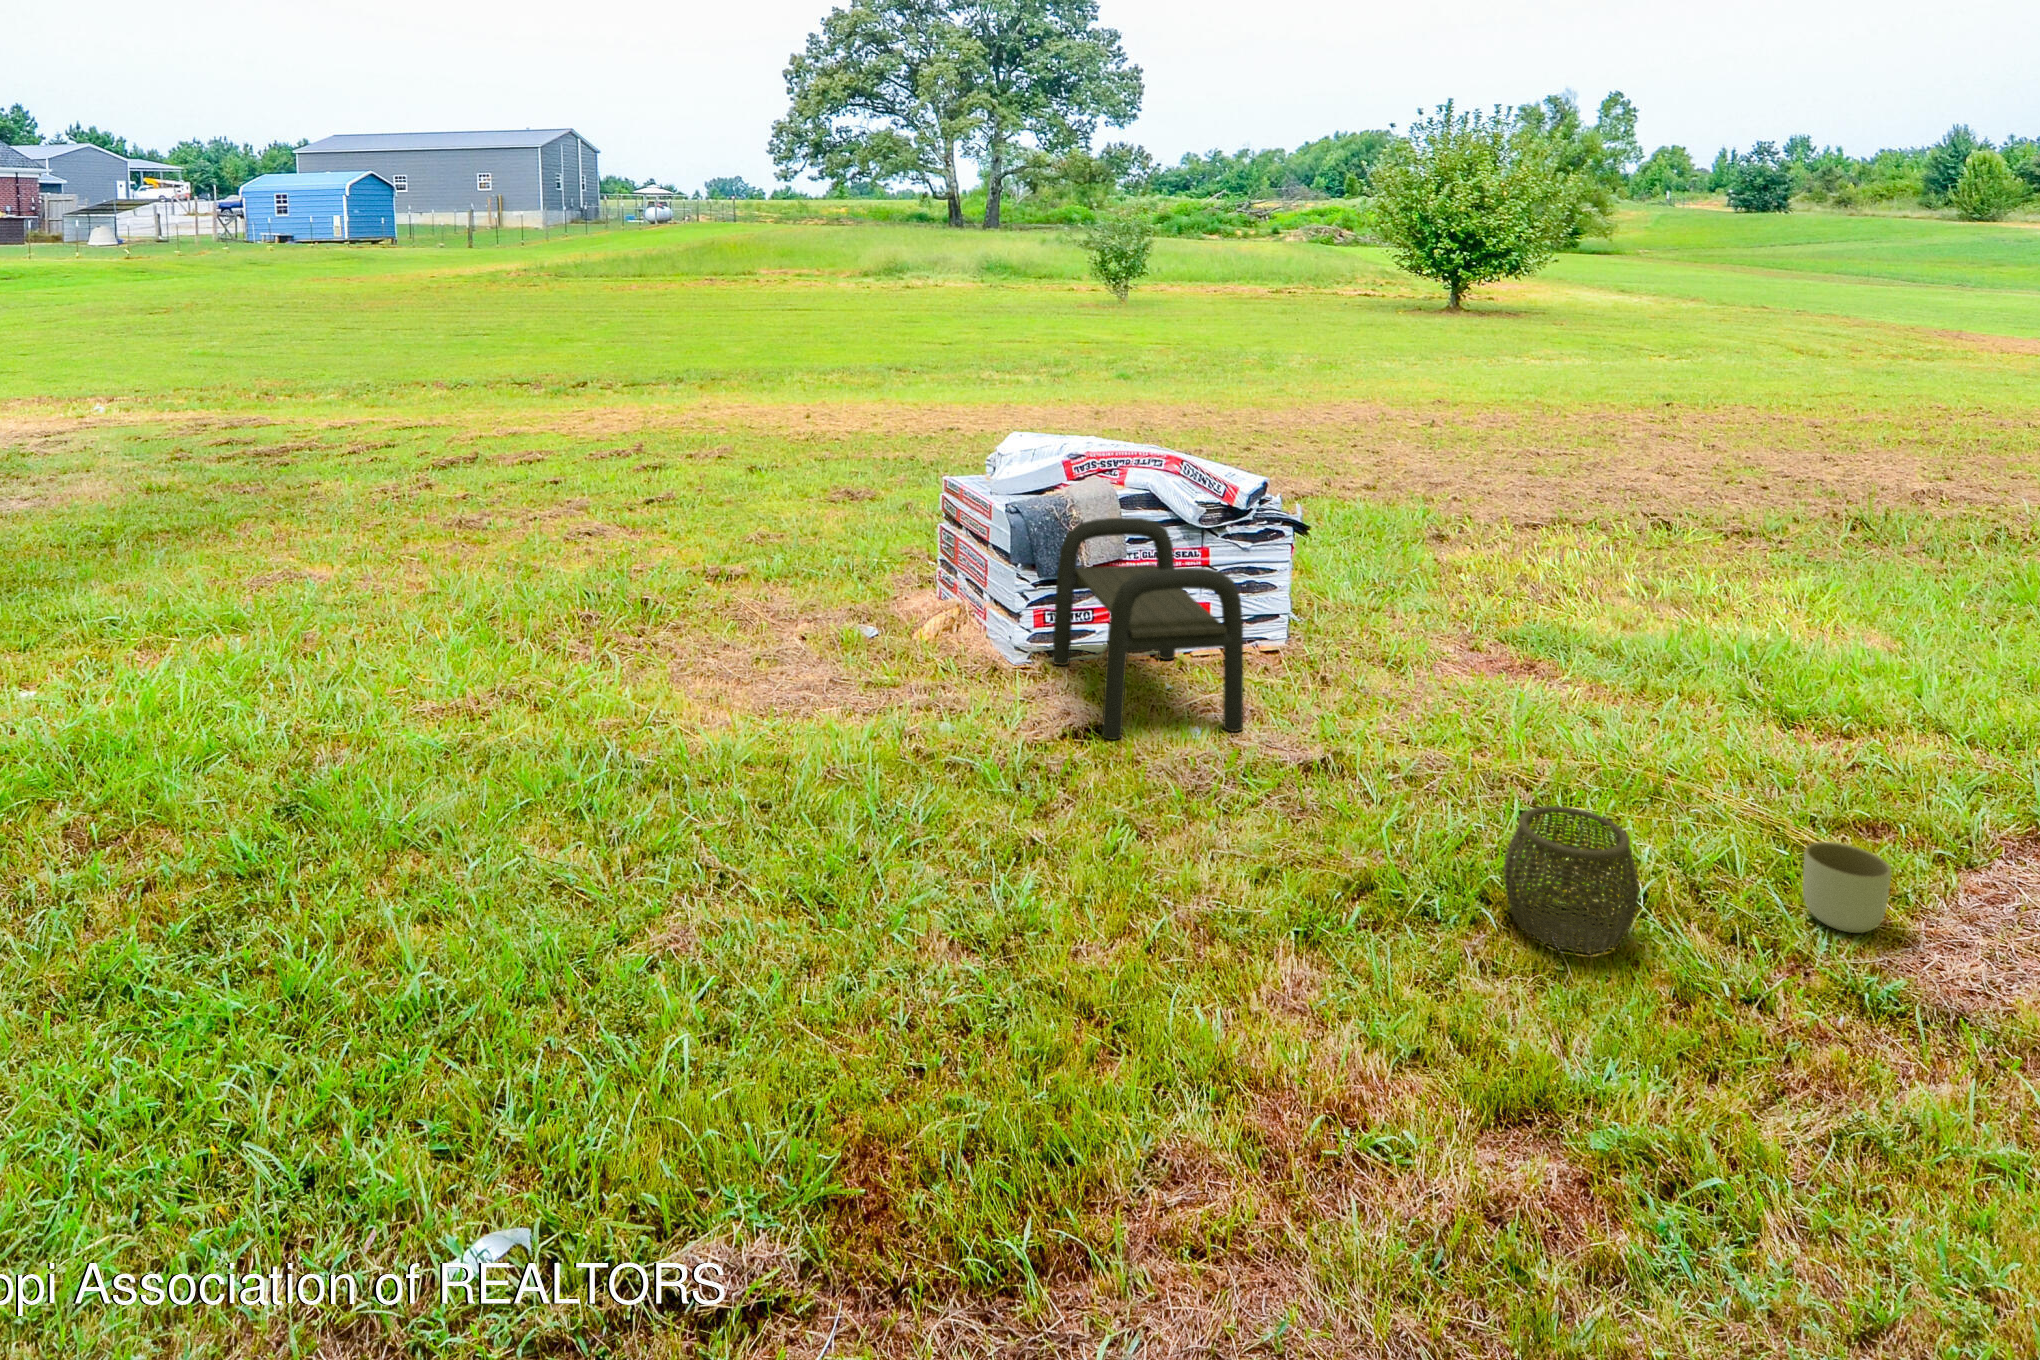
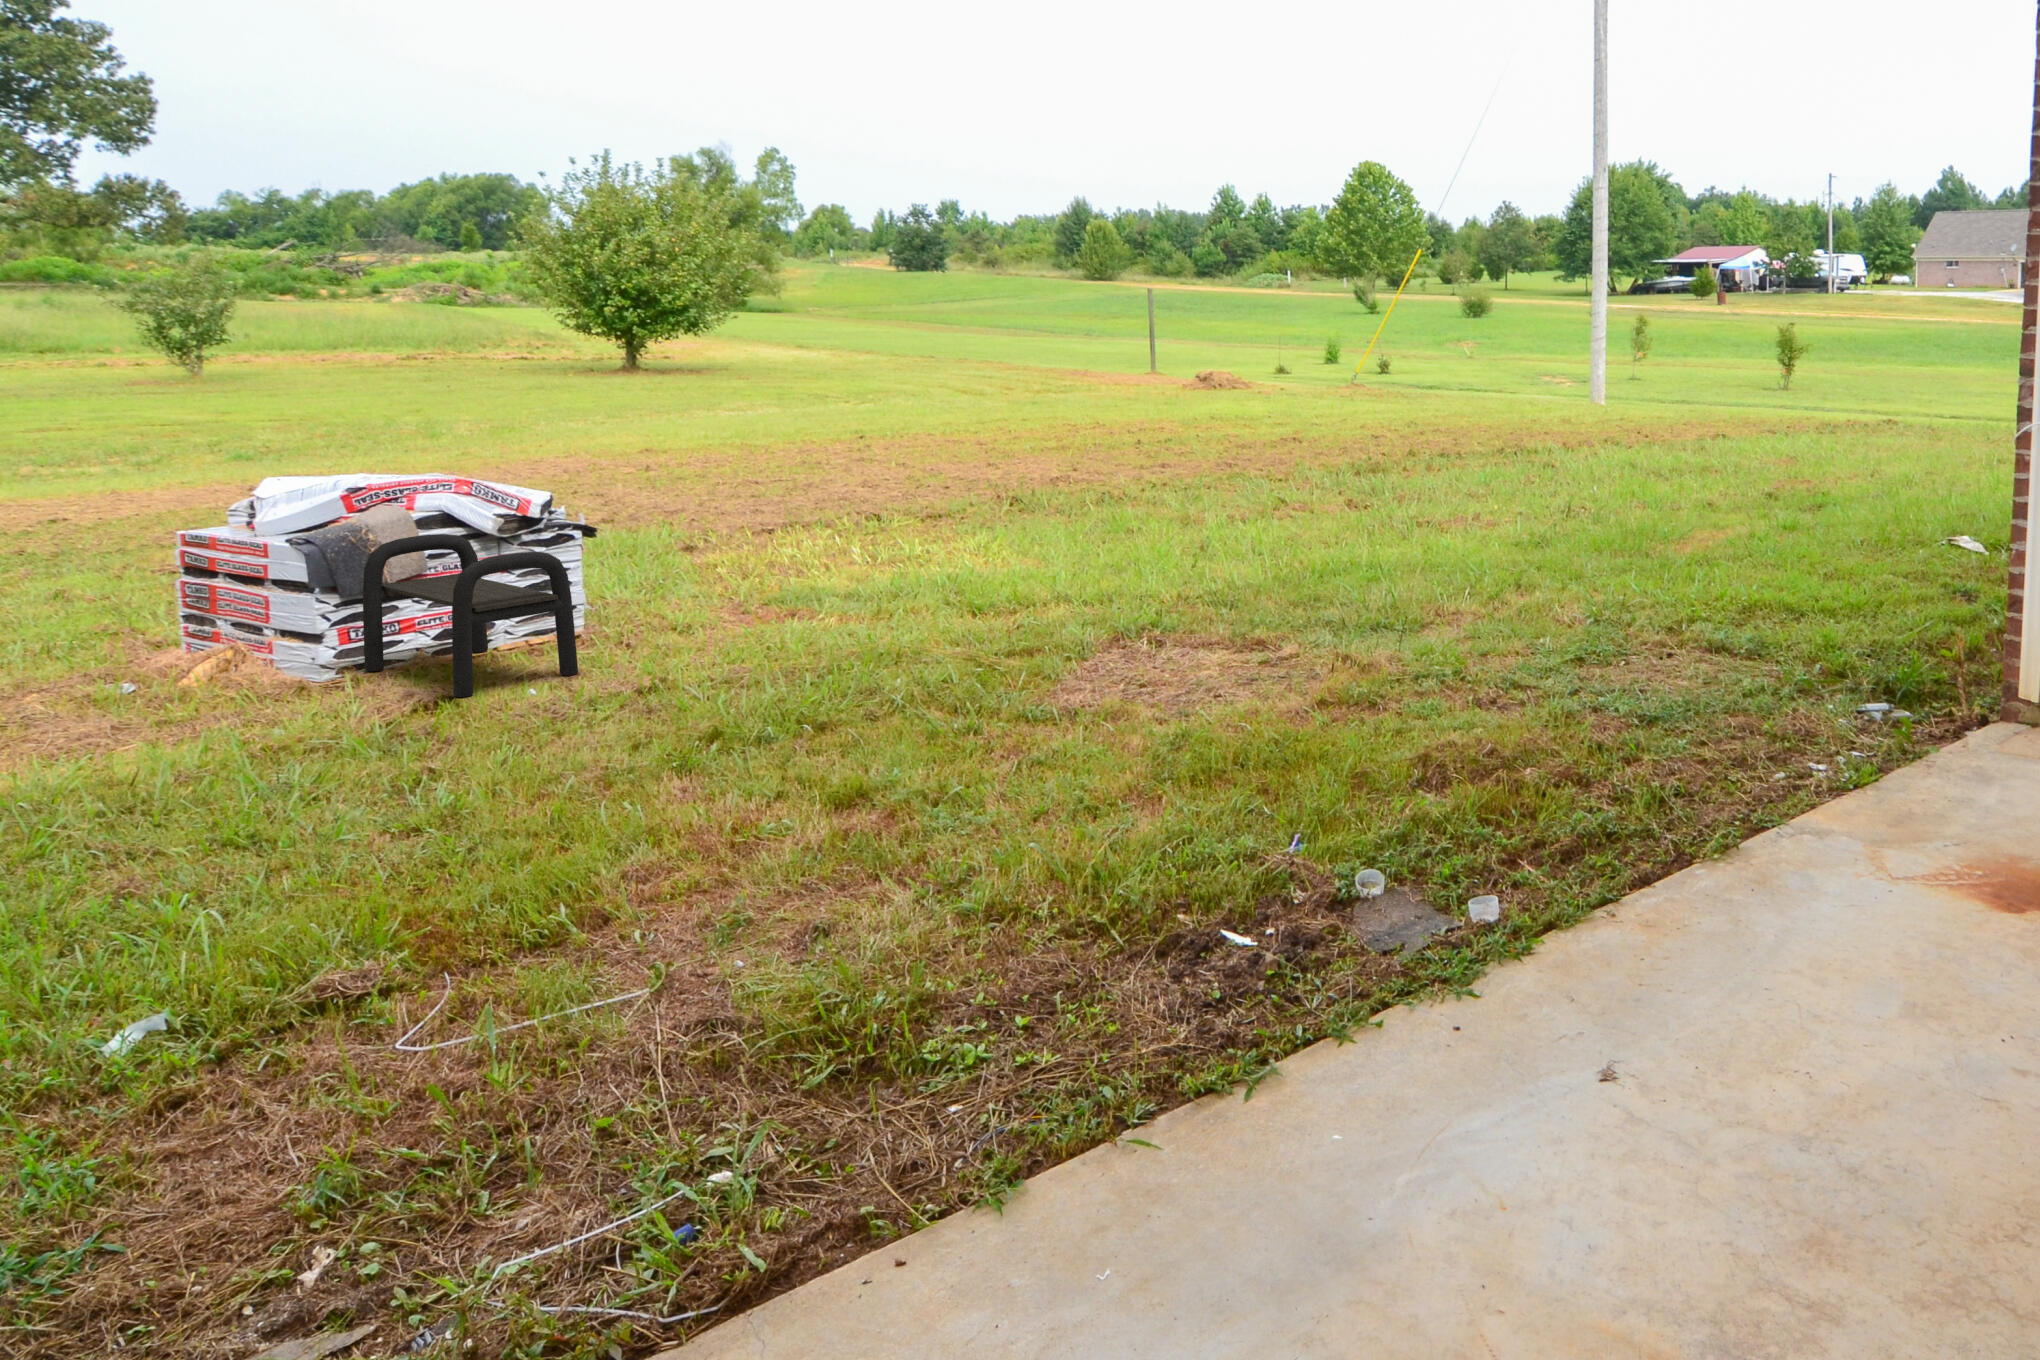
woven basket: present [1503,806,1639,954] -> none [798,636,879,710]
planter: present [1803,842,1892,933] -> none [965,631,1007,674]

